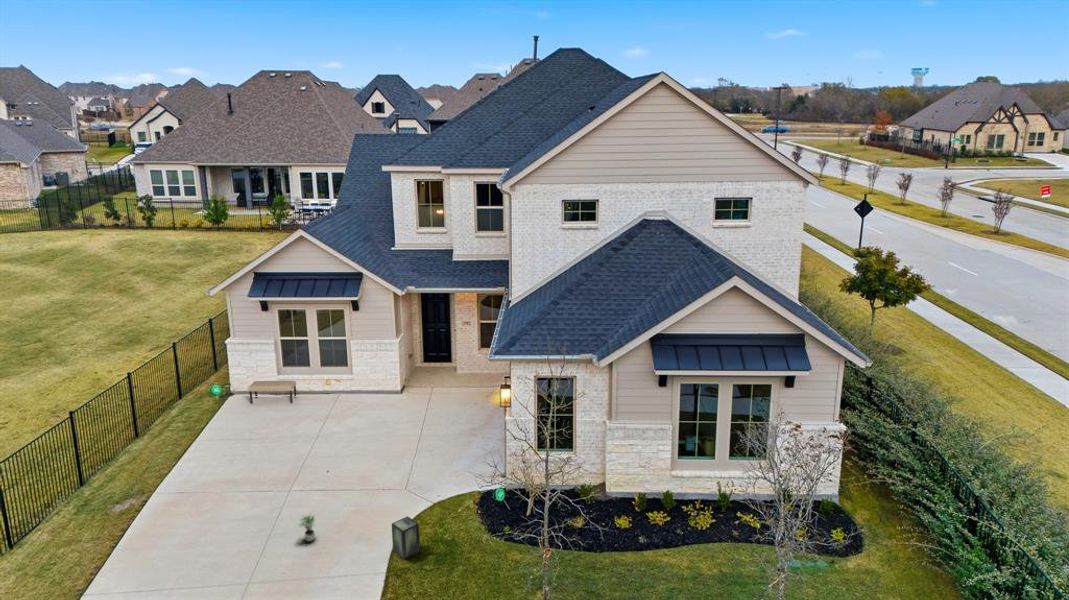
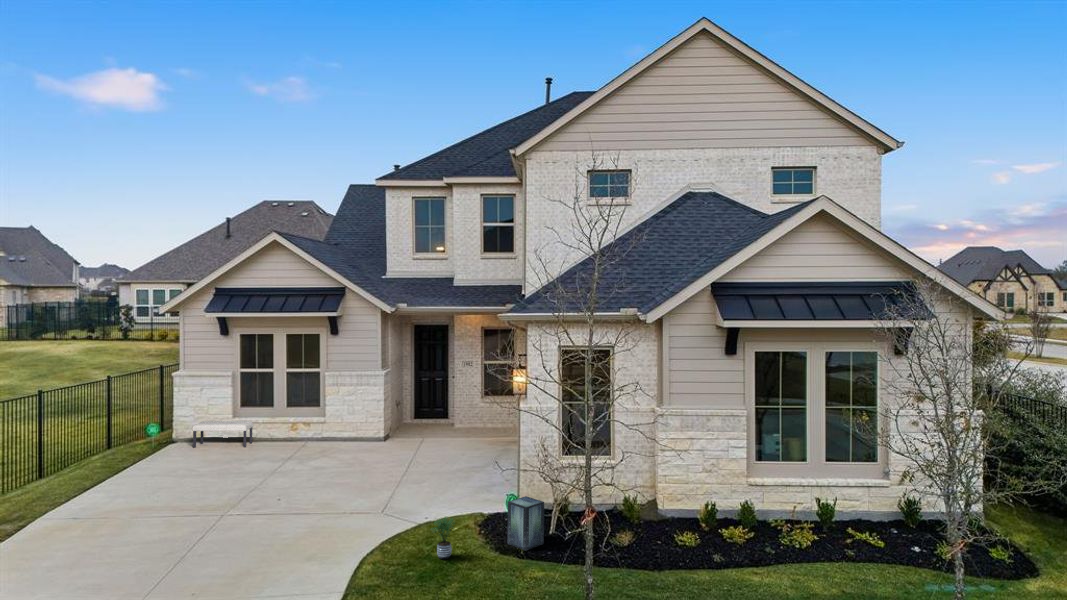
potted plant: present [300,515,315,542] -> present [433,517,455,559]
storage box: present [392,516,420,559] -> present [507,496,544,551]

